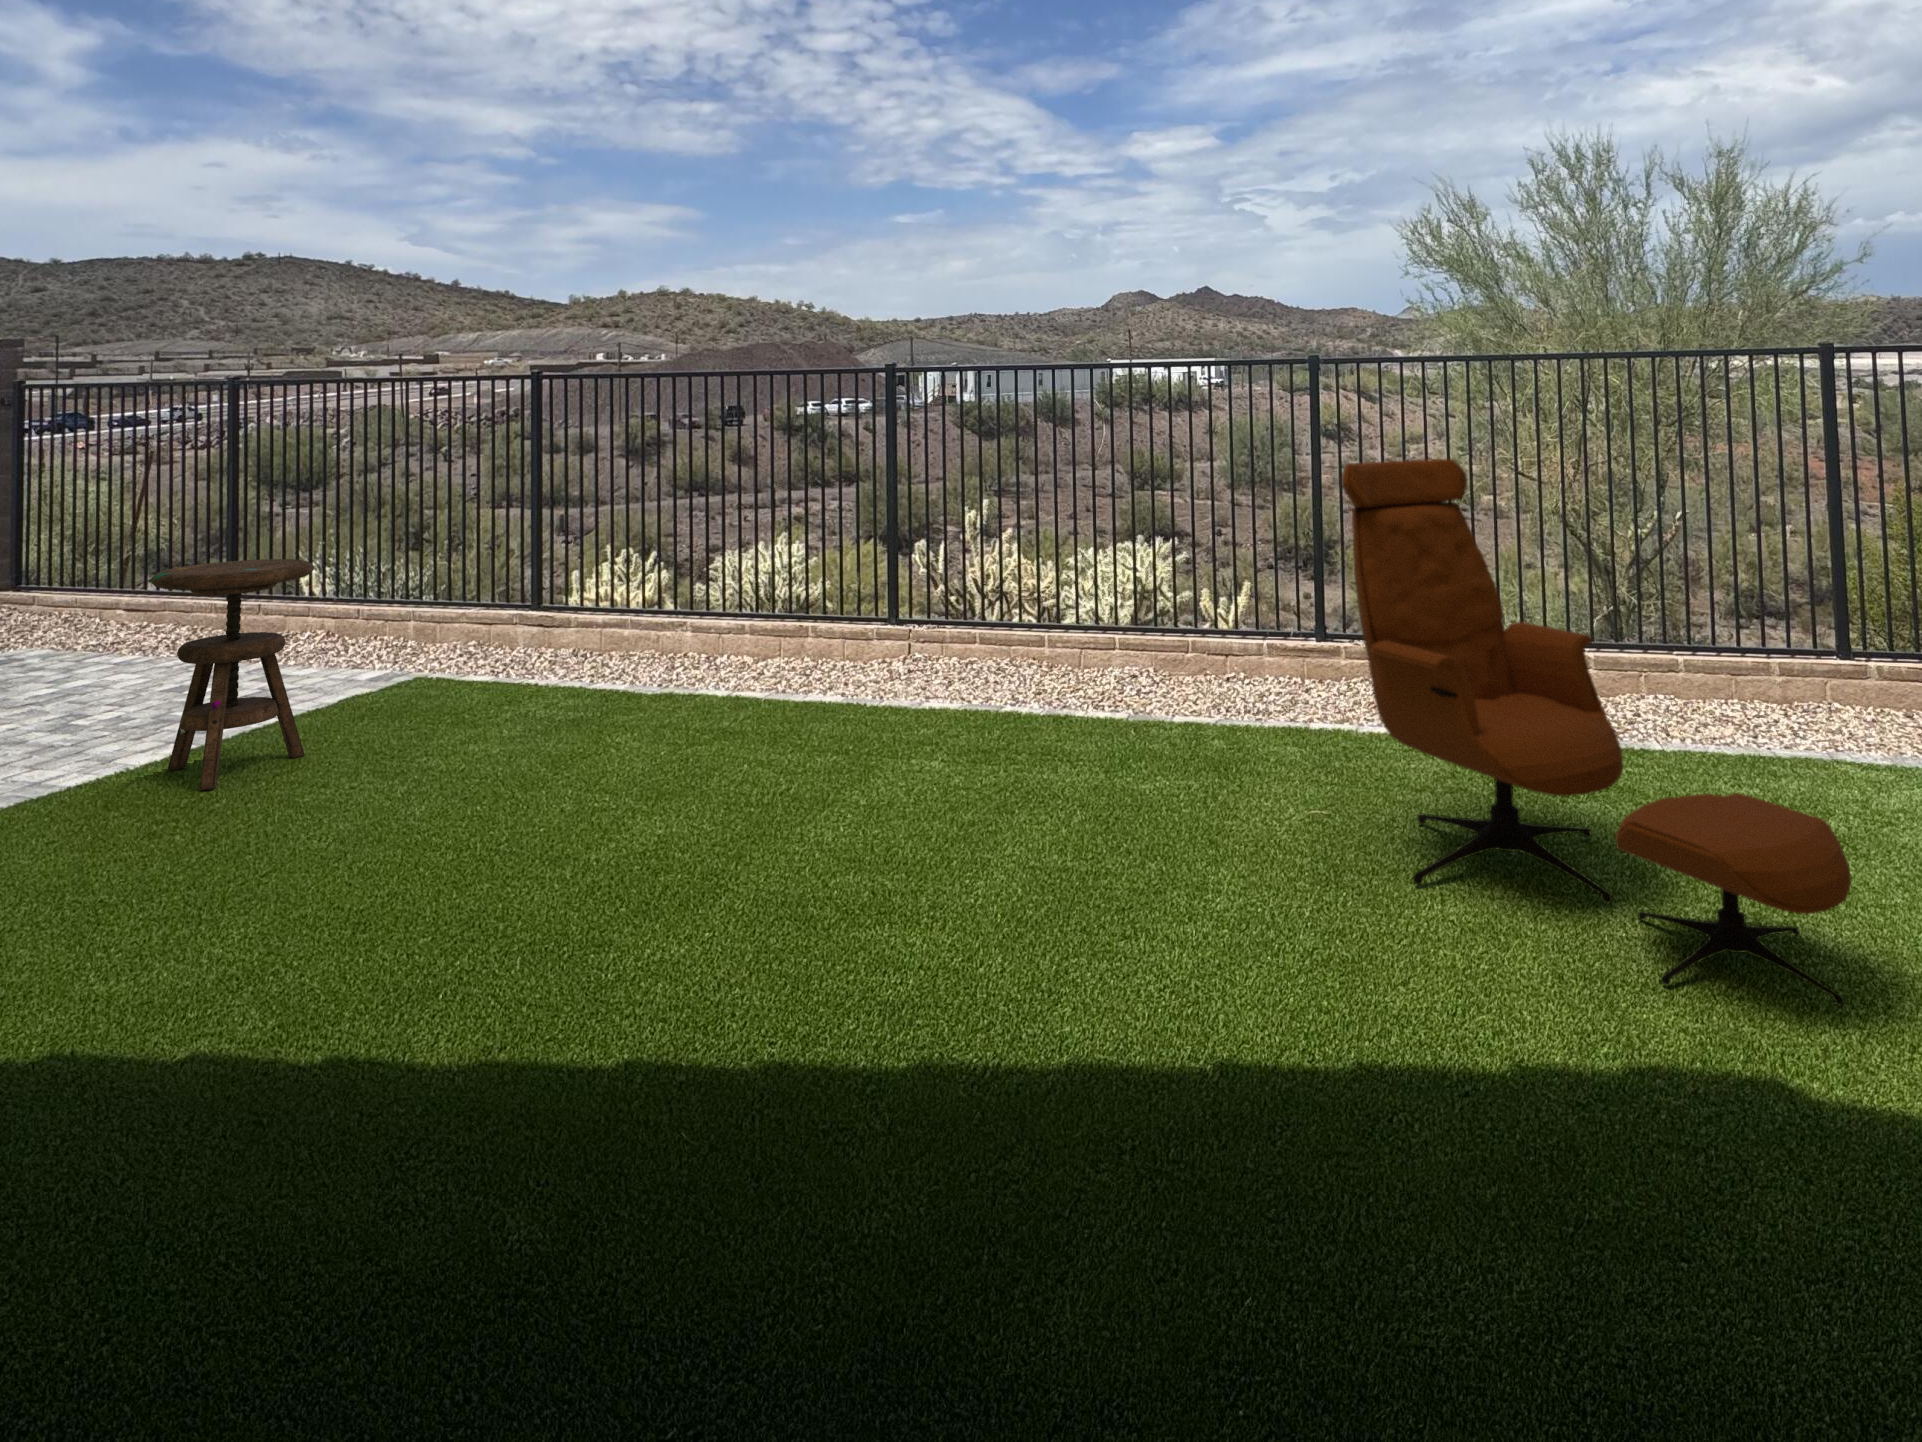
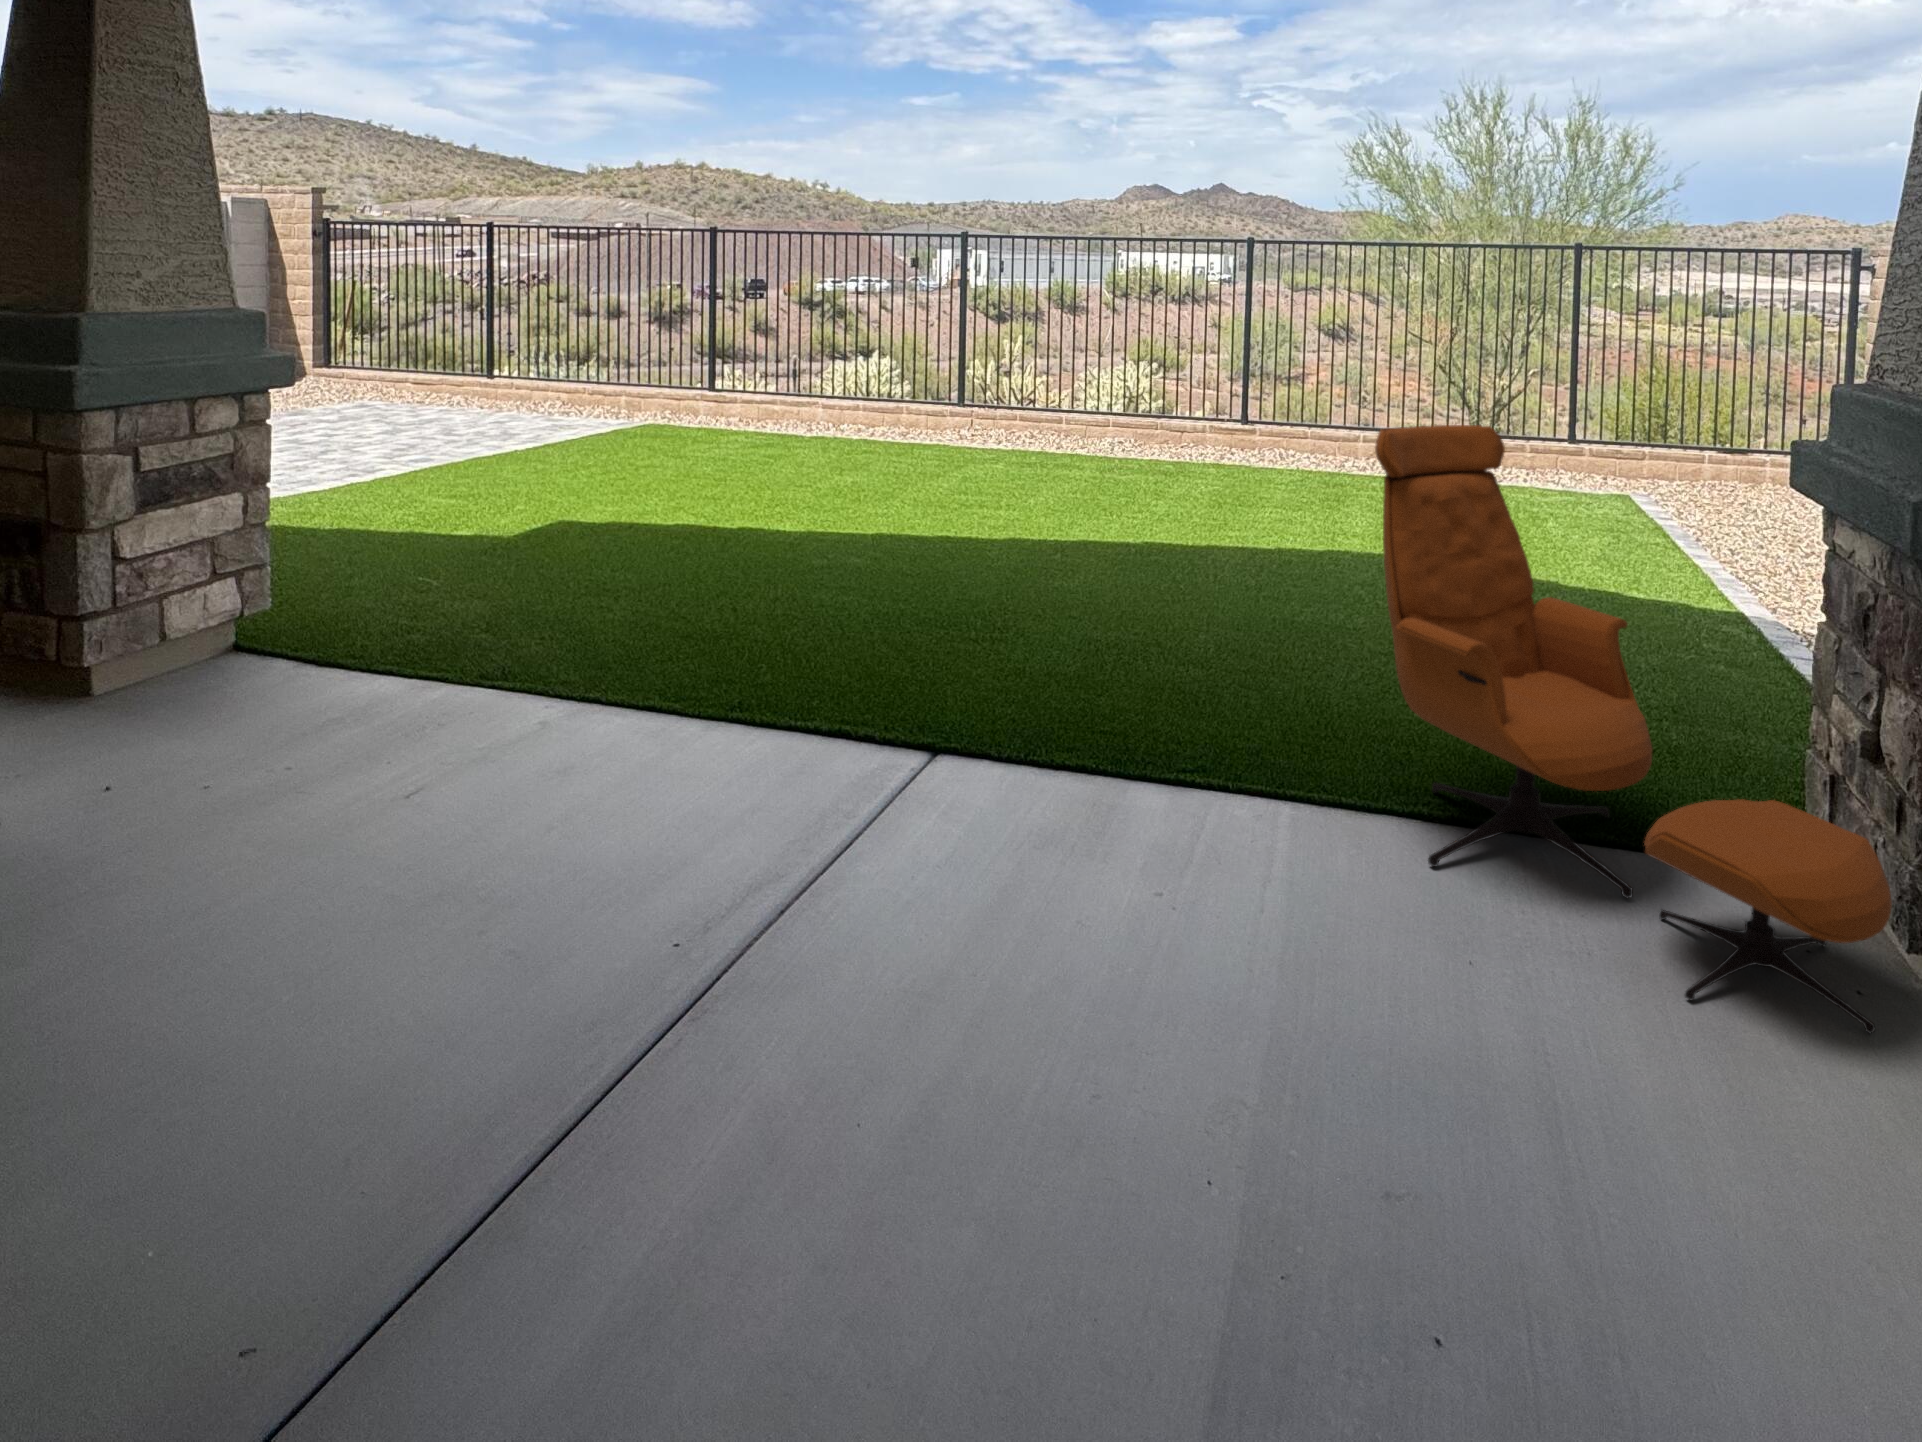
side table: present [151,559,314,790] -> none [158,469,323,700]

